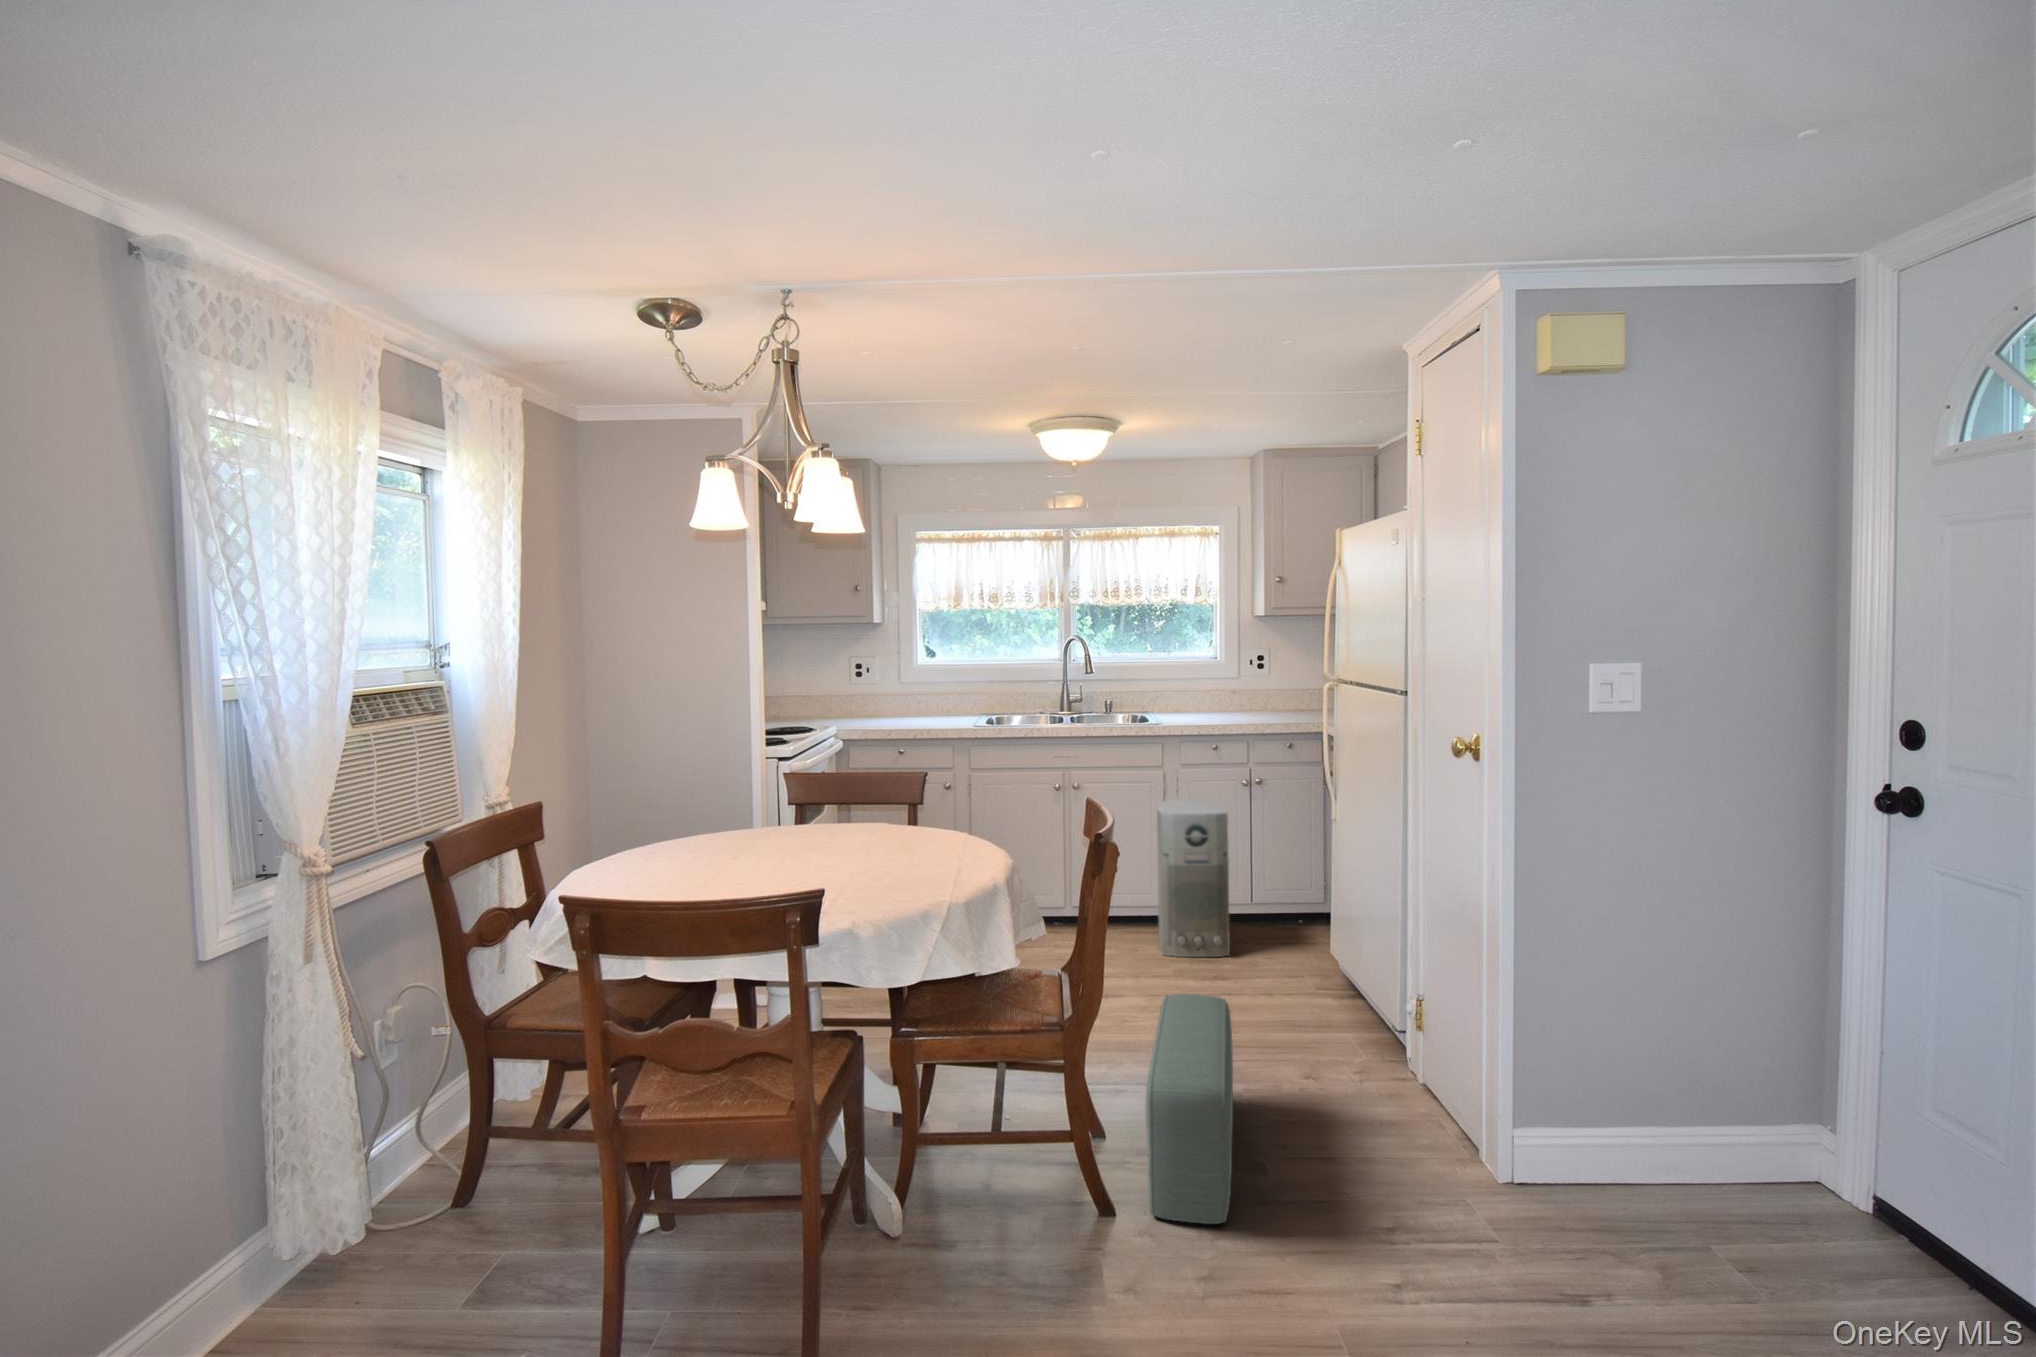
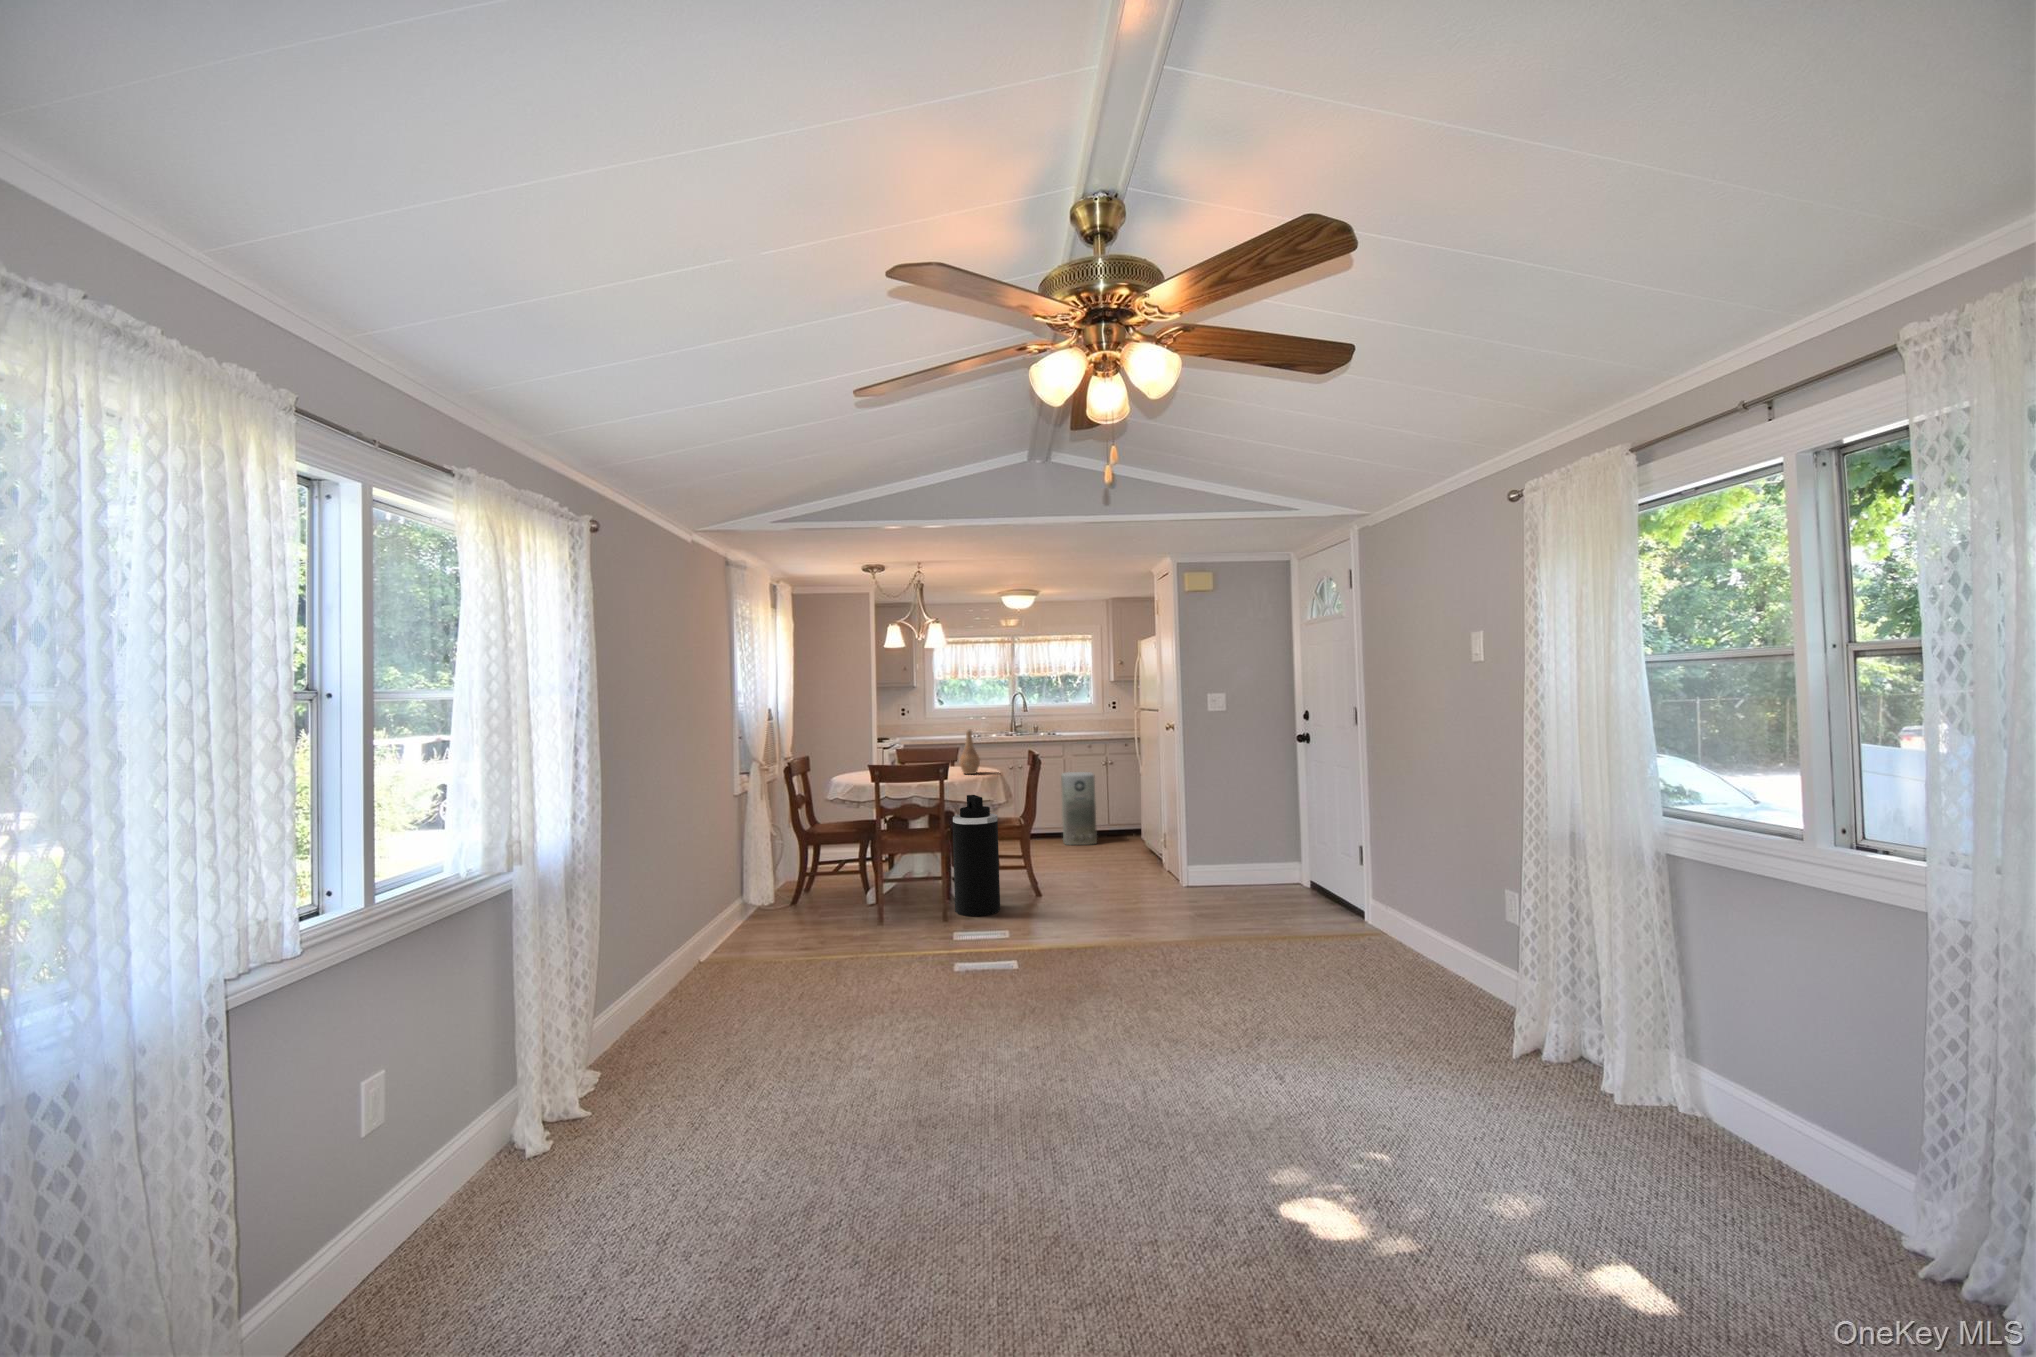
vase: none [904,742,957,859] -> present [960,730,980,774]
trash can: none [853,943,989,1324] -> present [953,795,1000,916]
pouf: present [1145,994,1233,1224] -> none [1054,833,1089,898]

